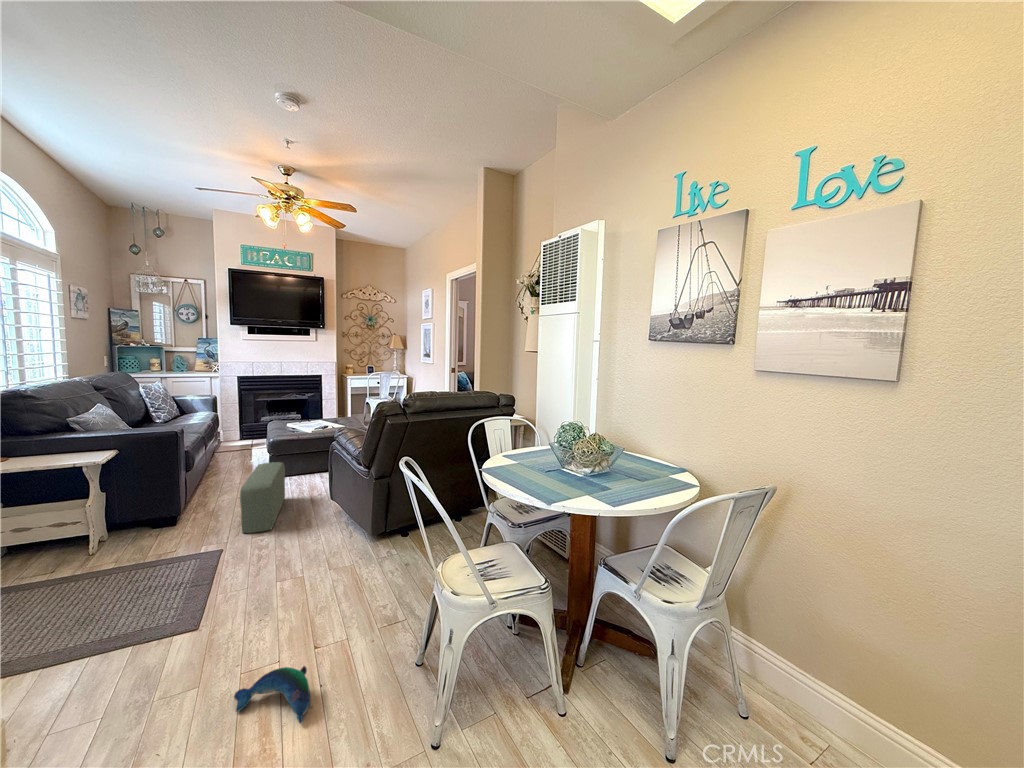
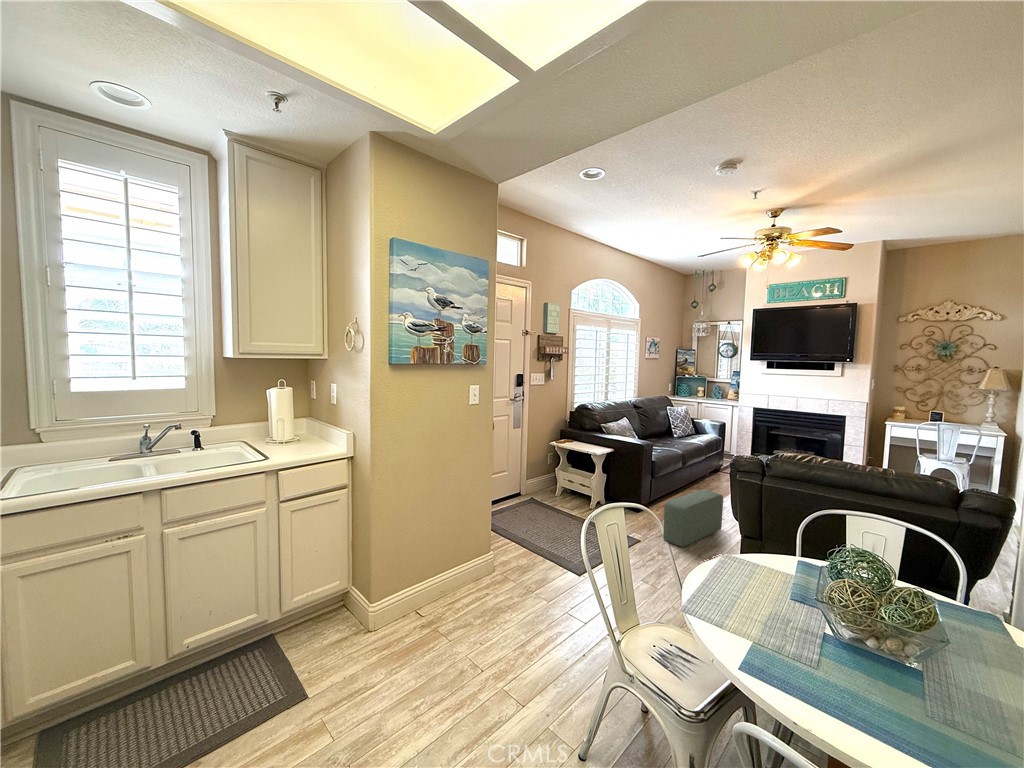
plush toy: present [234,666,310,724] -> none [549,619,585,664]

